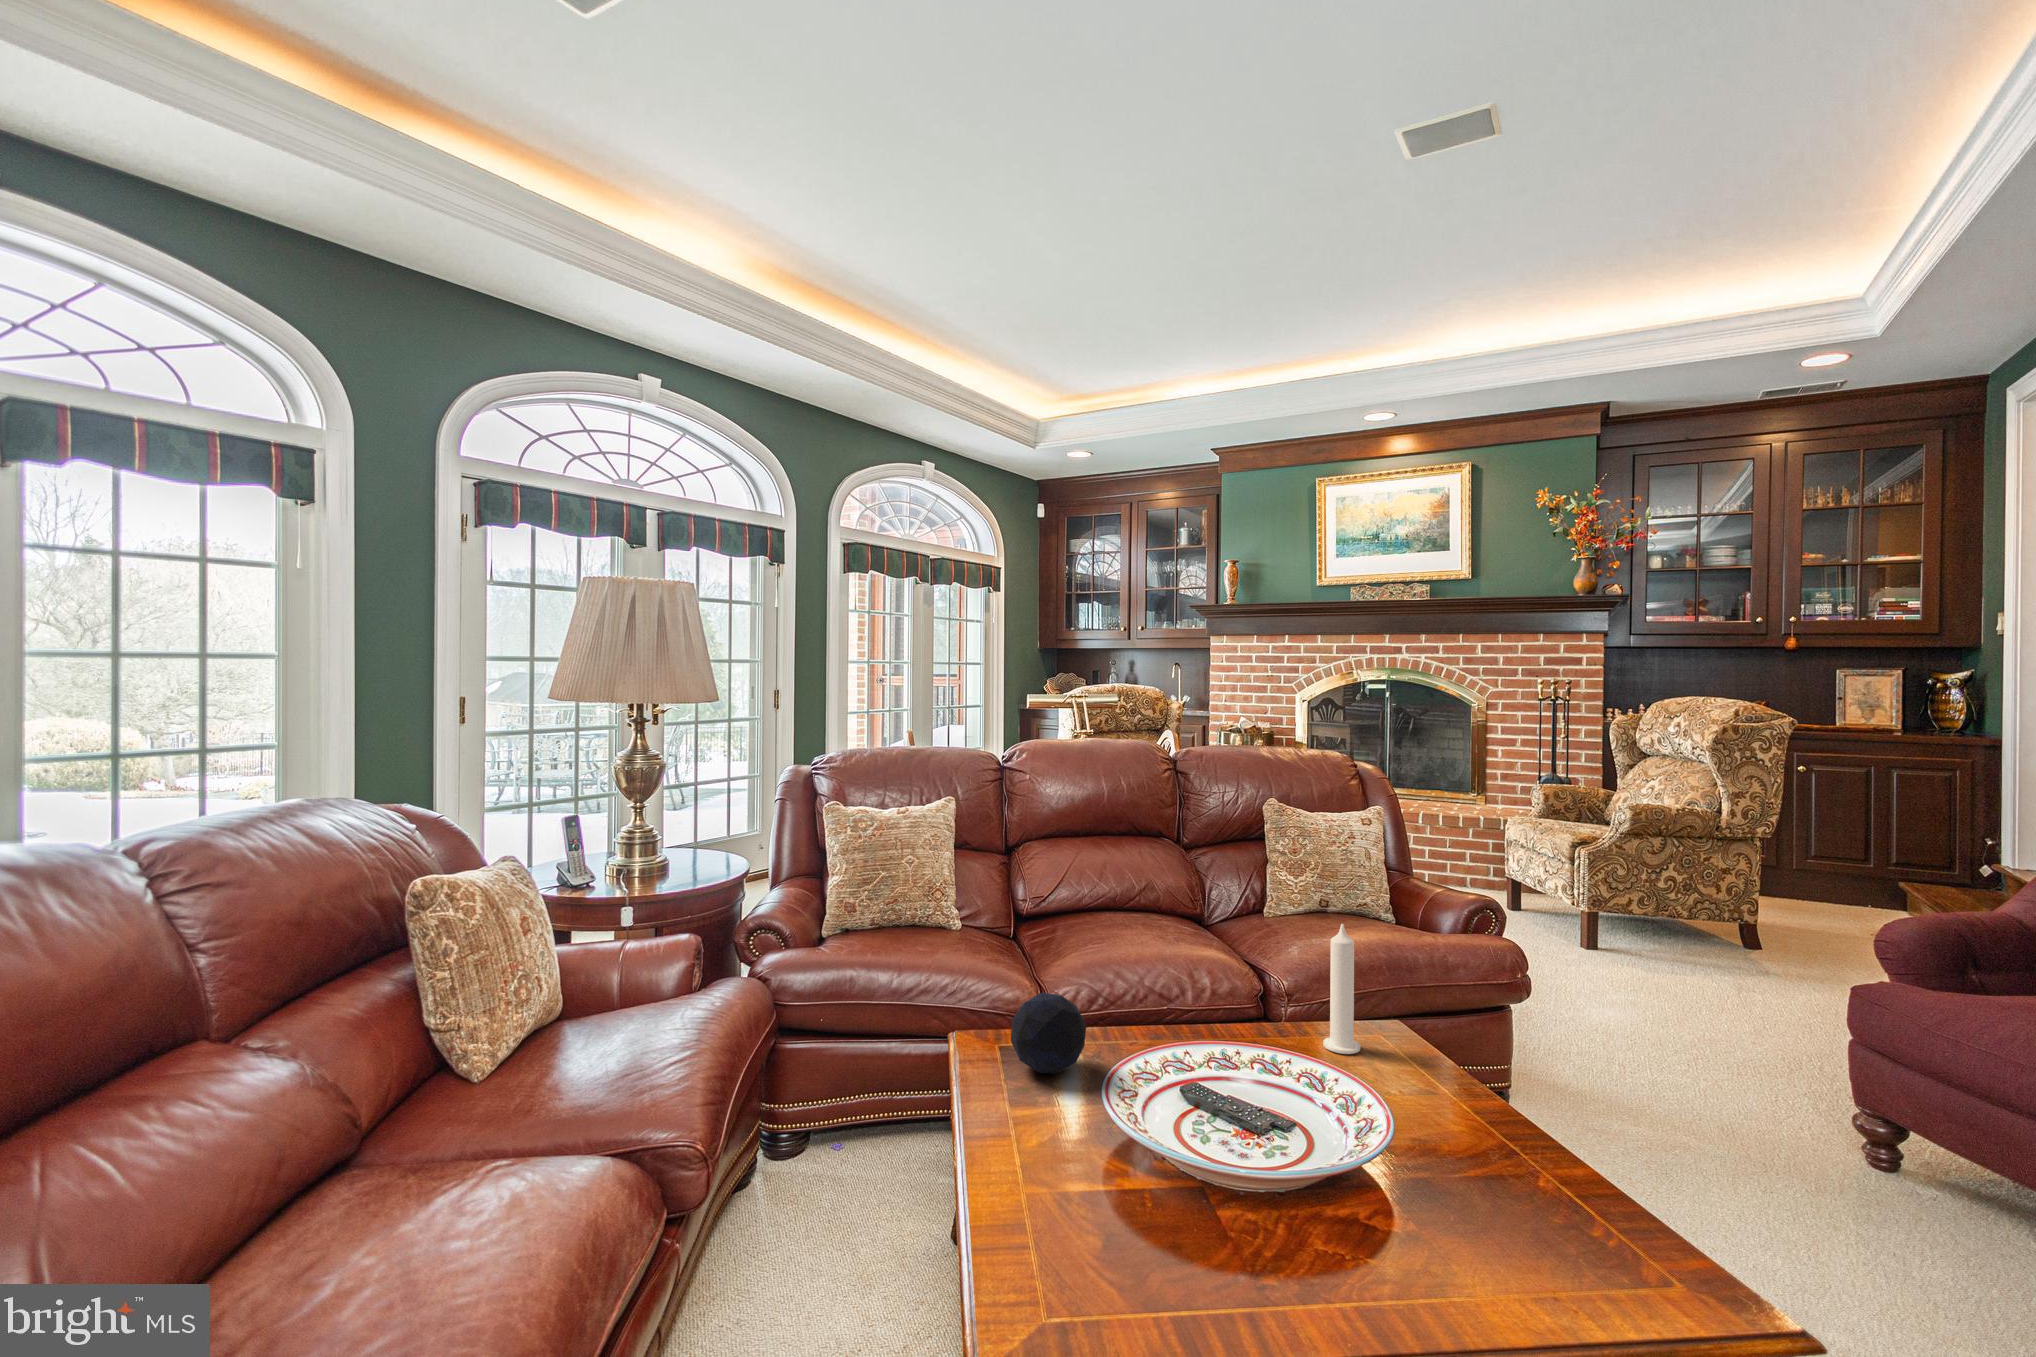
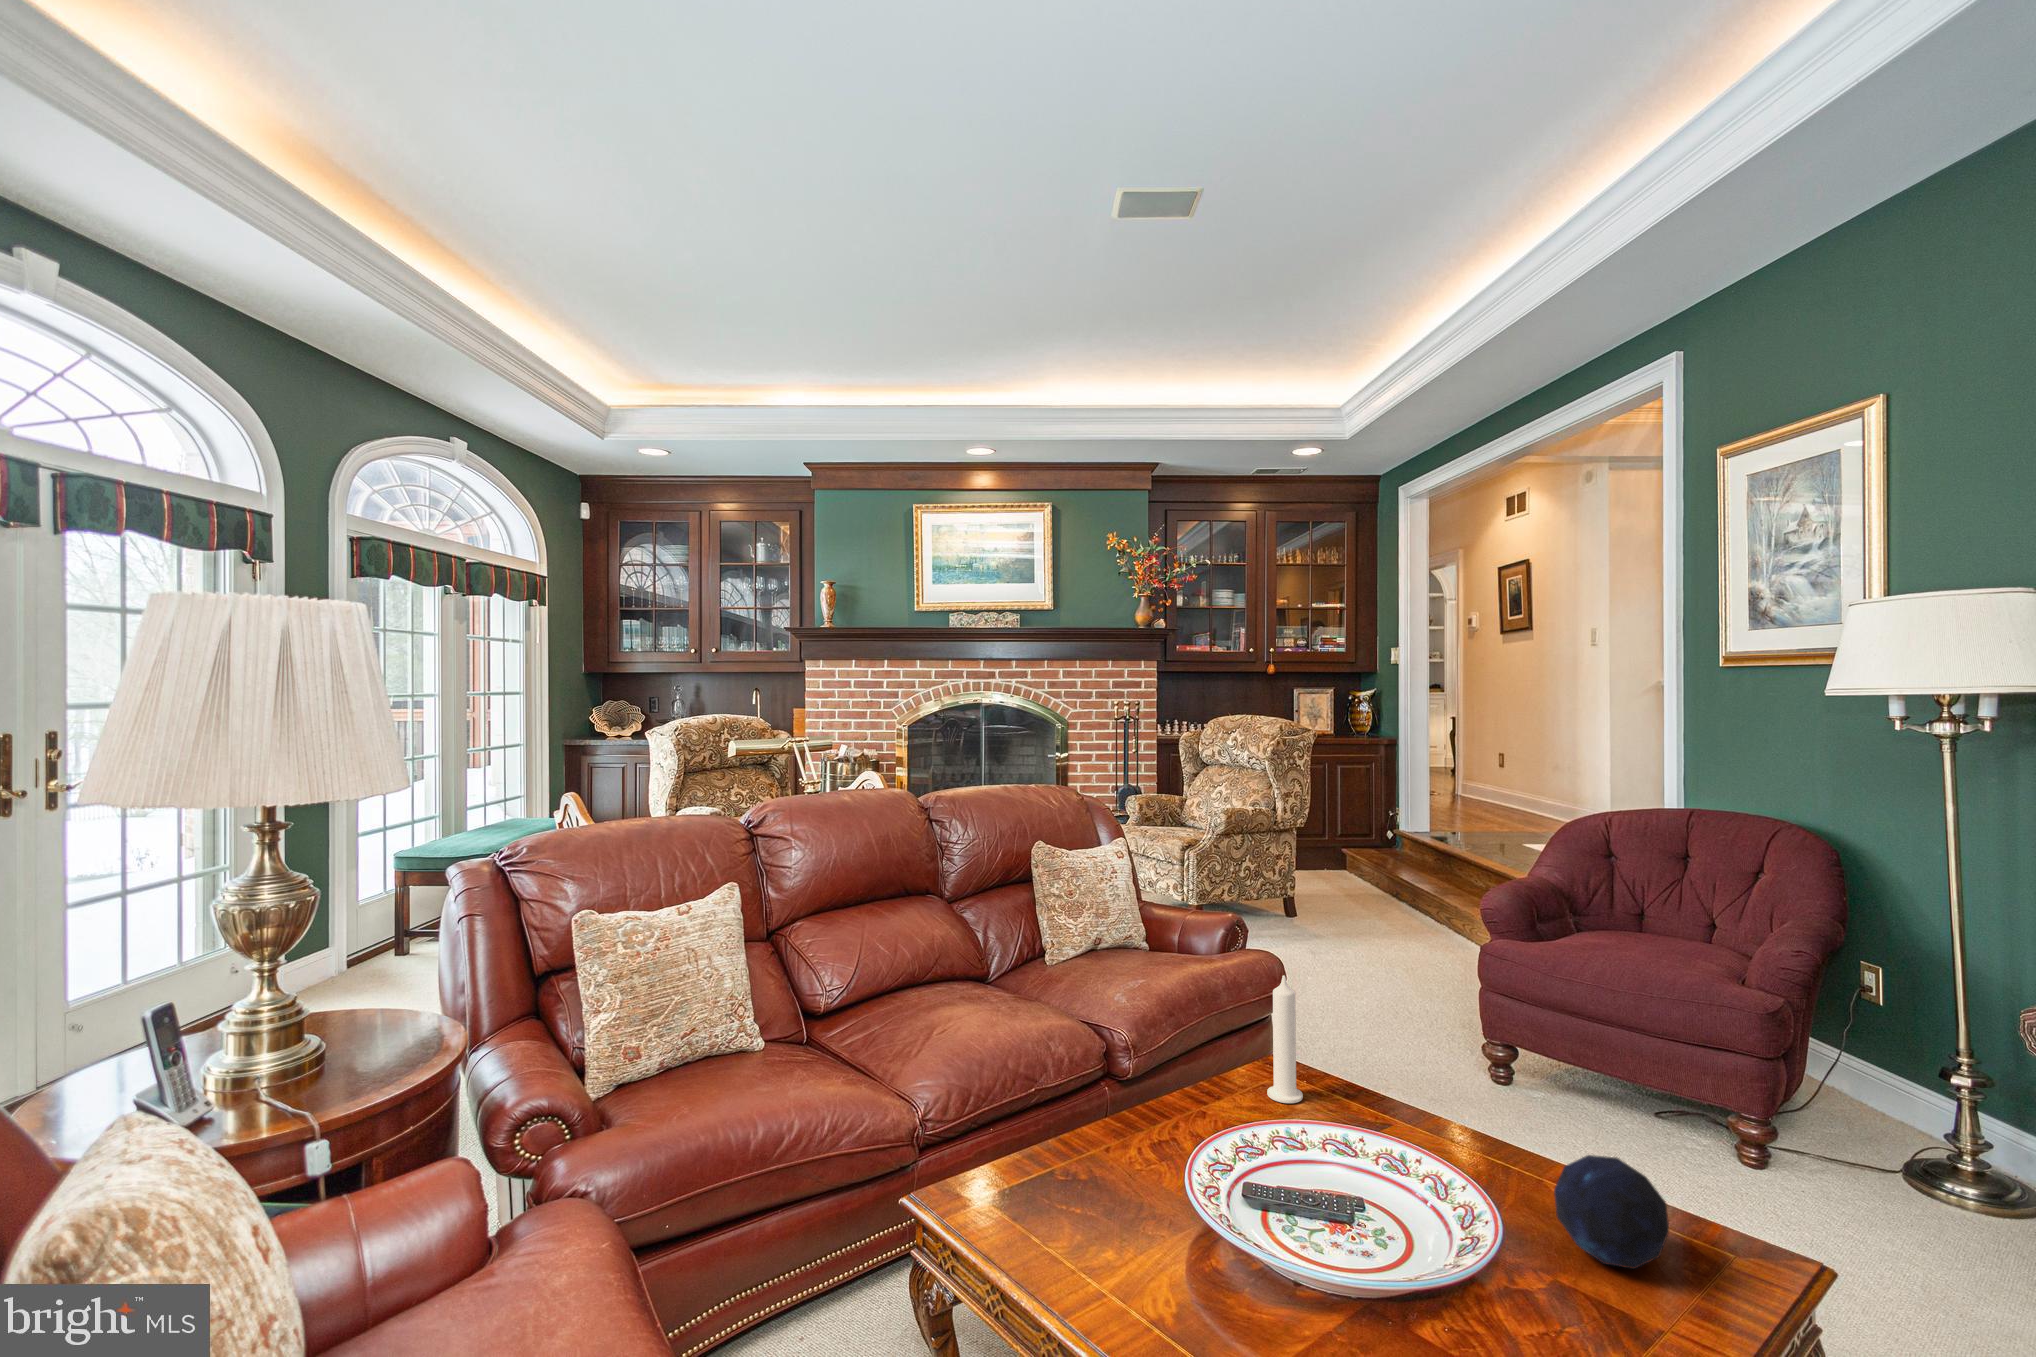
decorative orb: present [1011,993,1086,1074] -> present [1554,1155,1669,1269]

